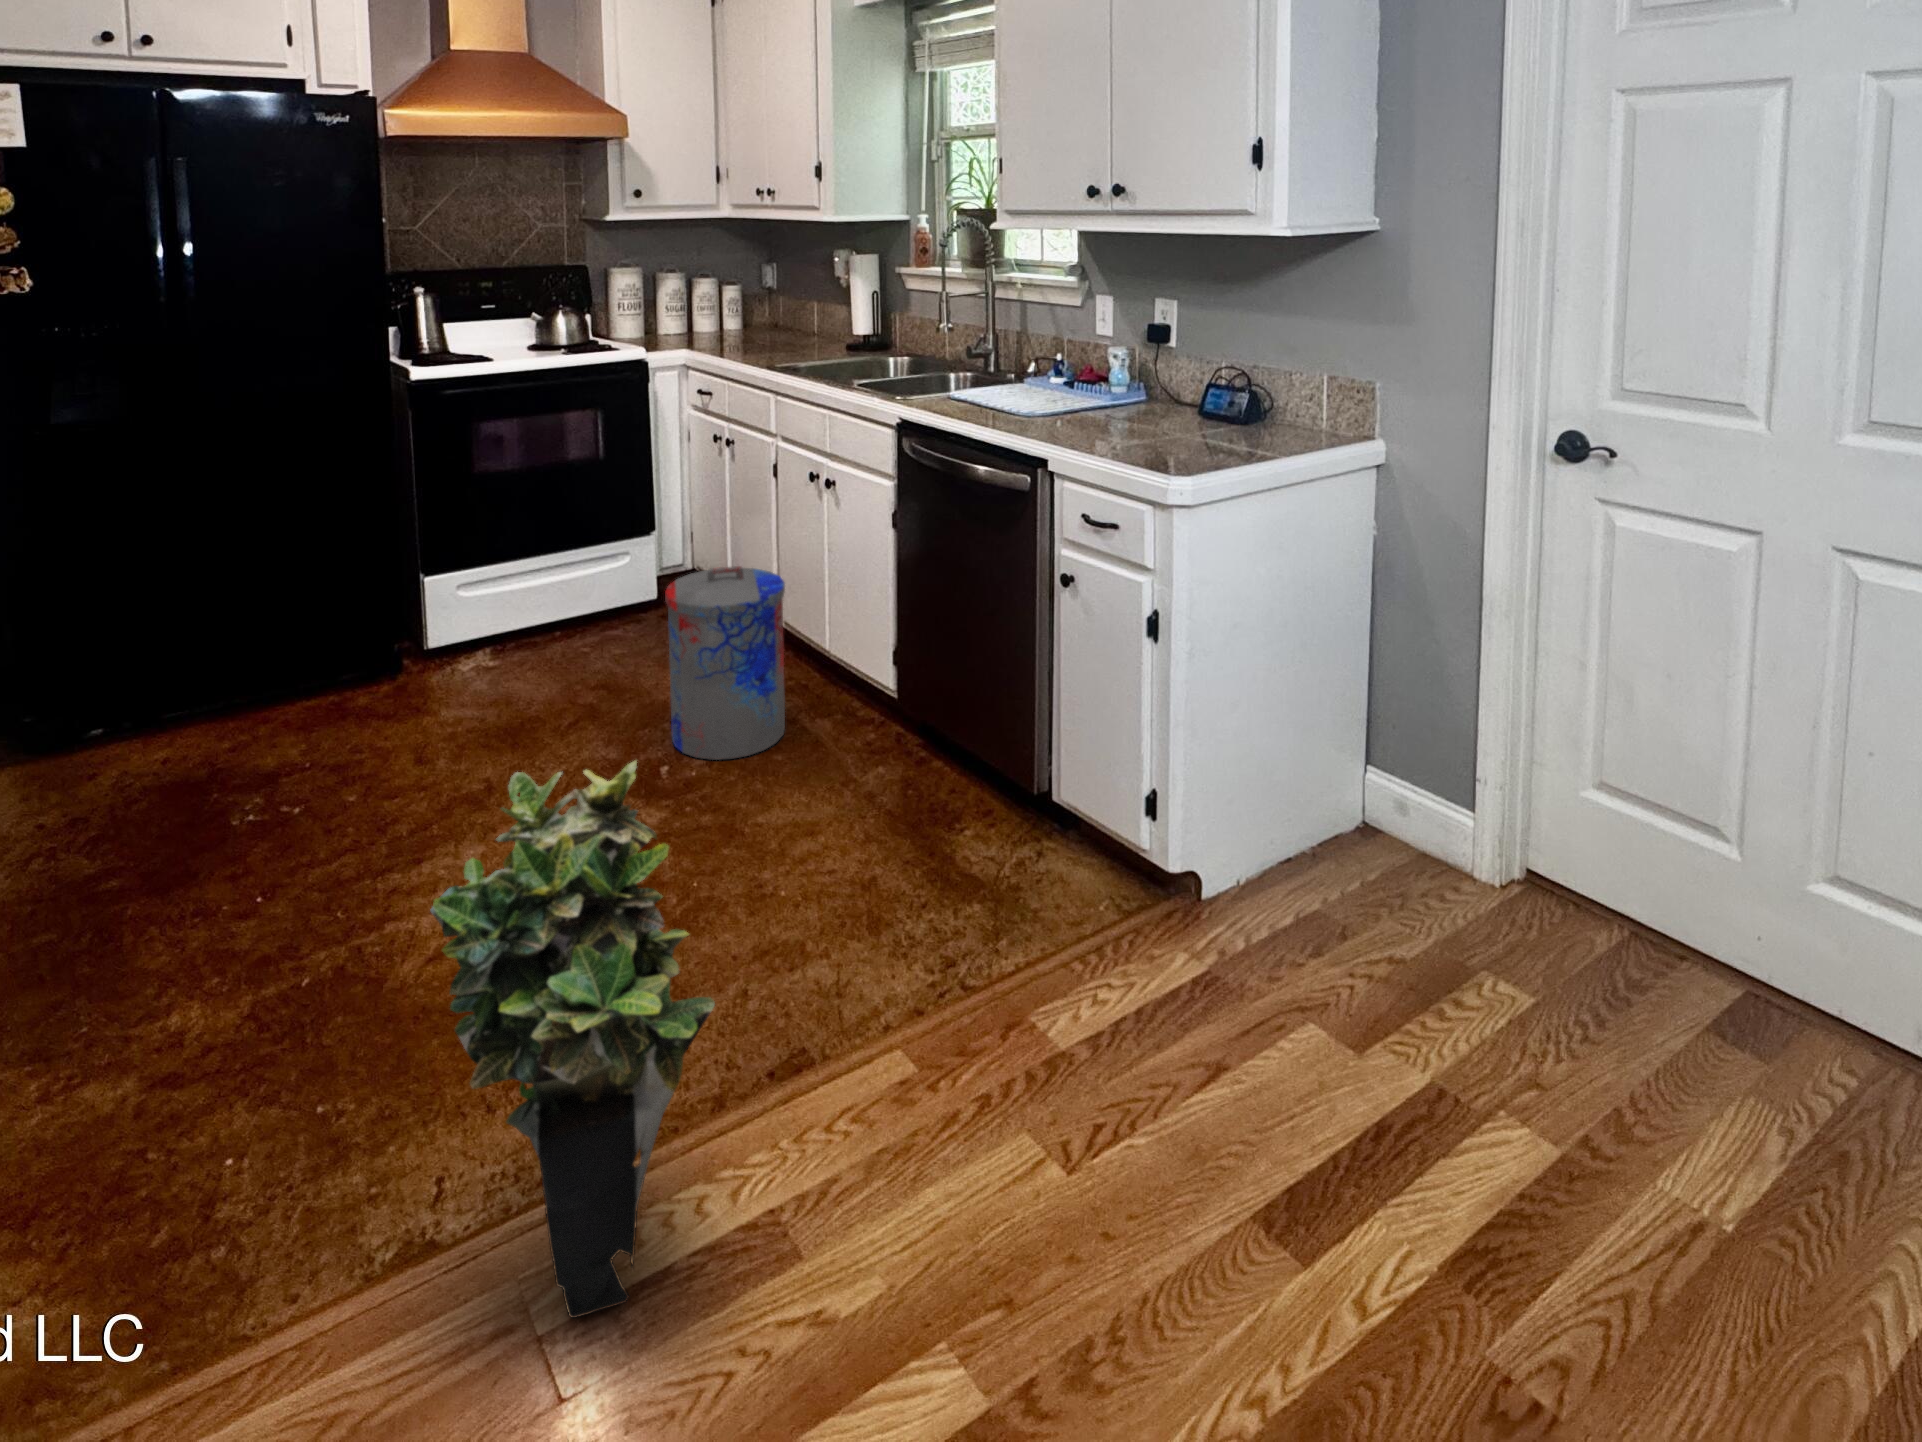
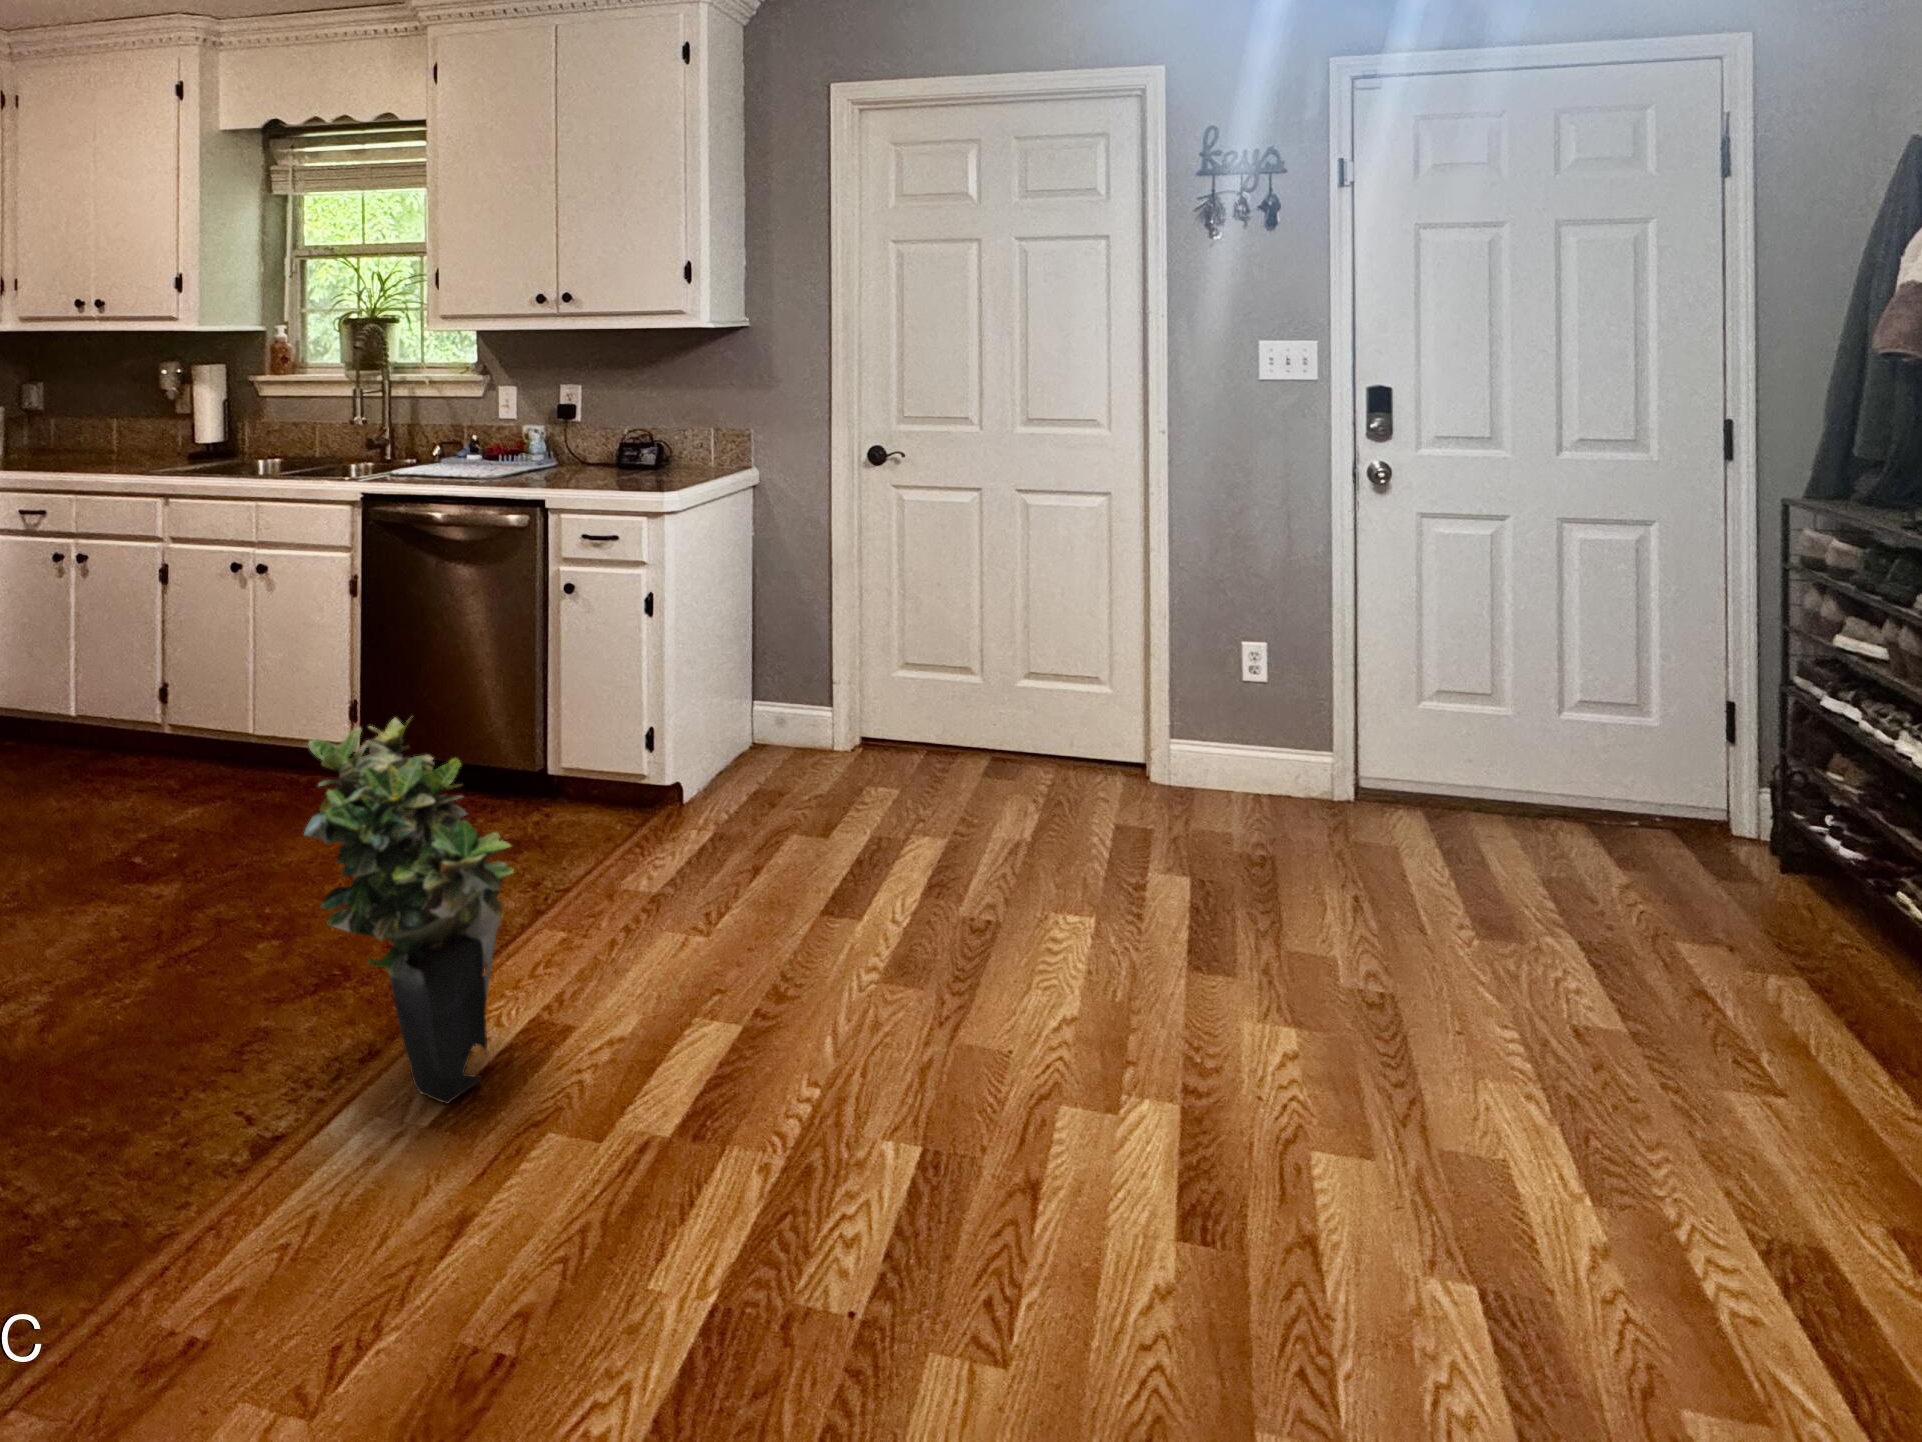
trash can: present [665,566,785,760] -> none [121,652,250,845]

